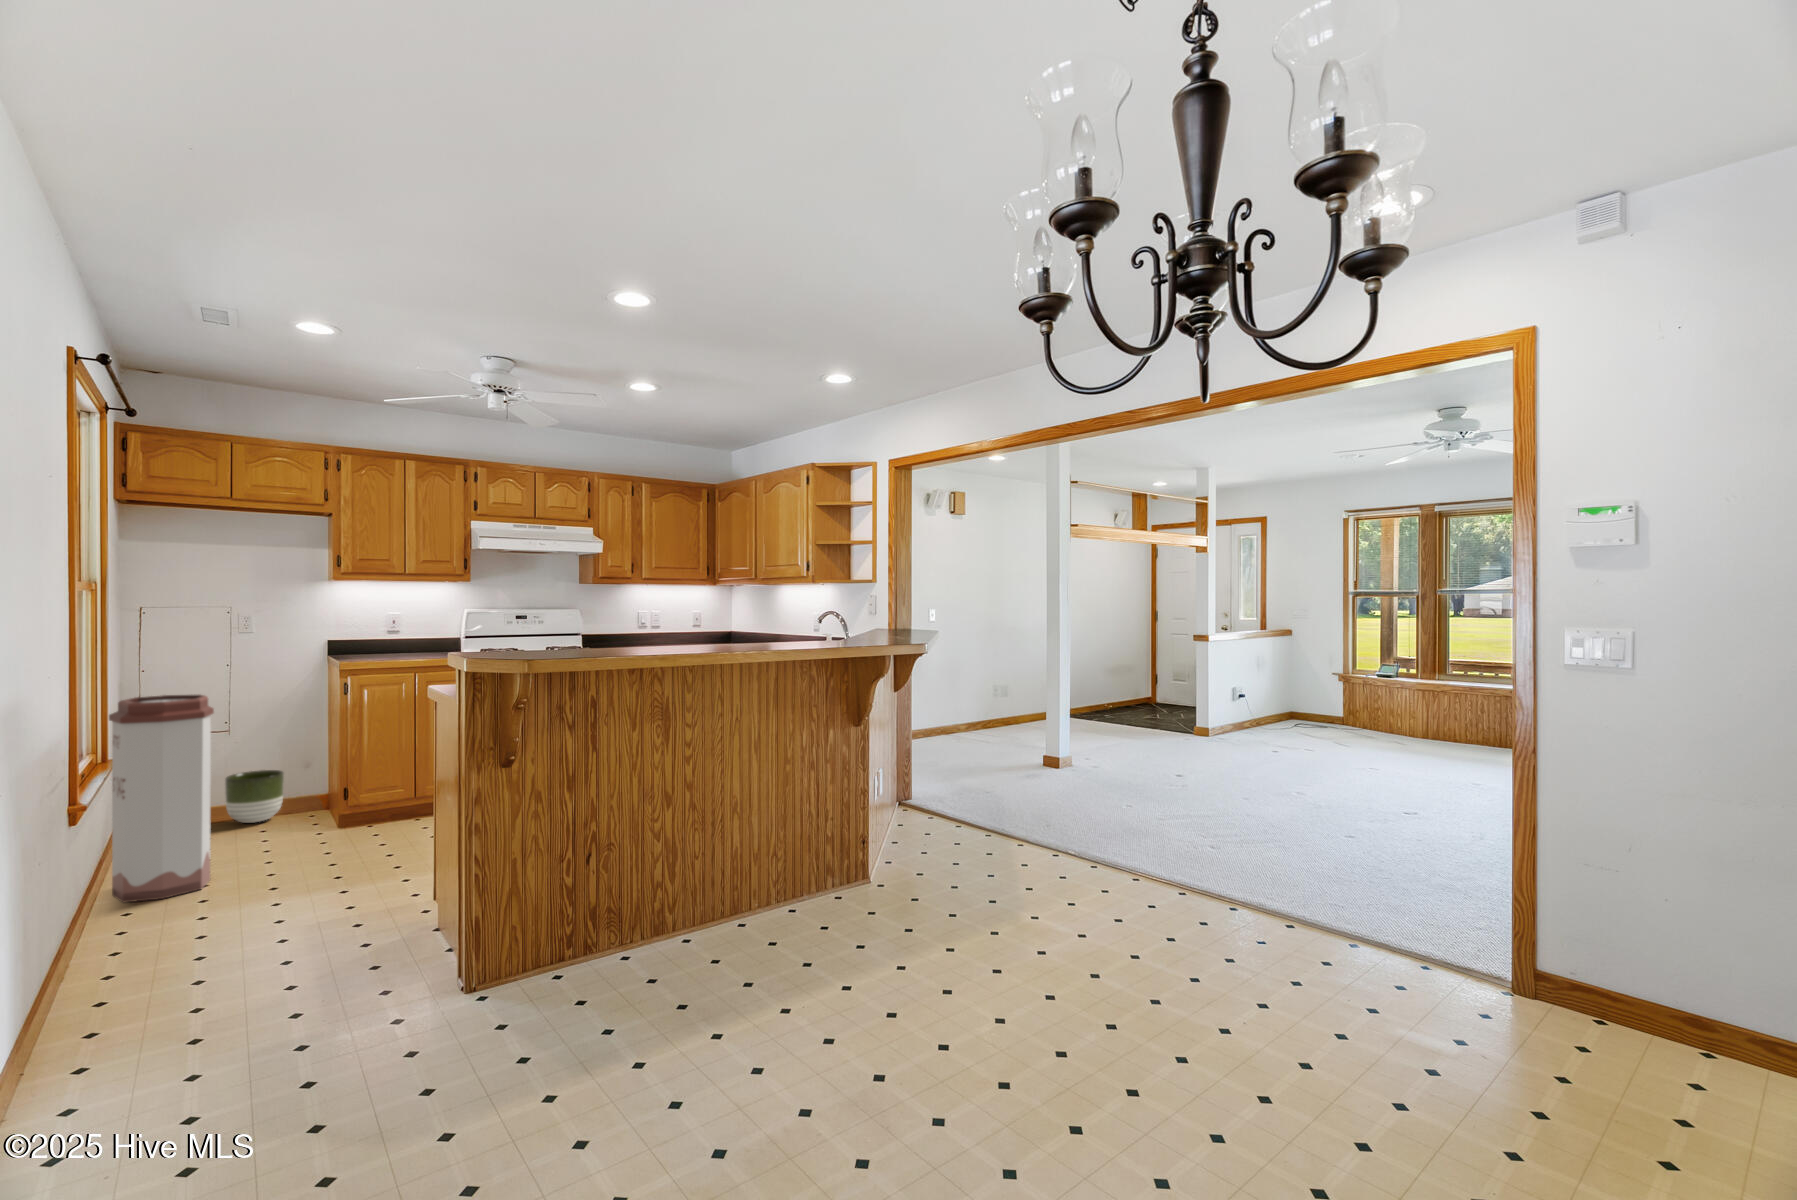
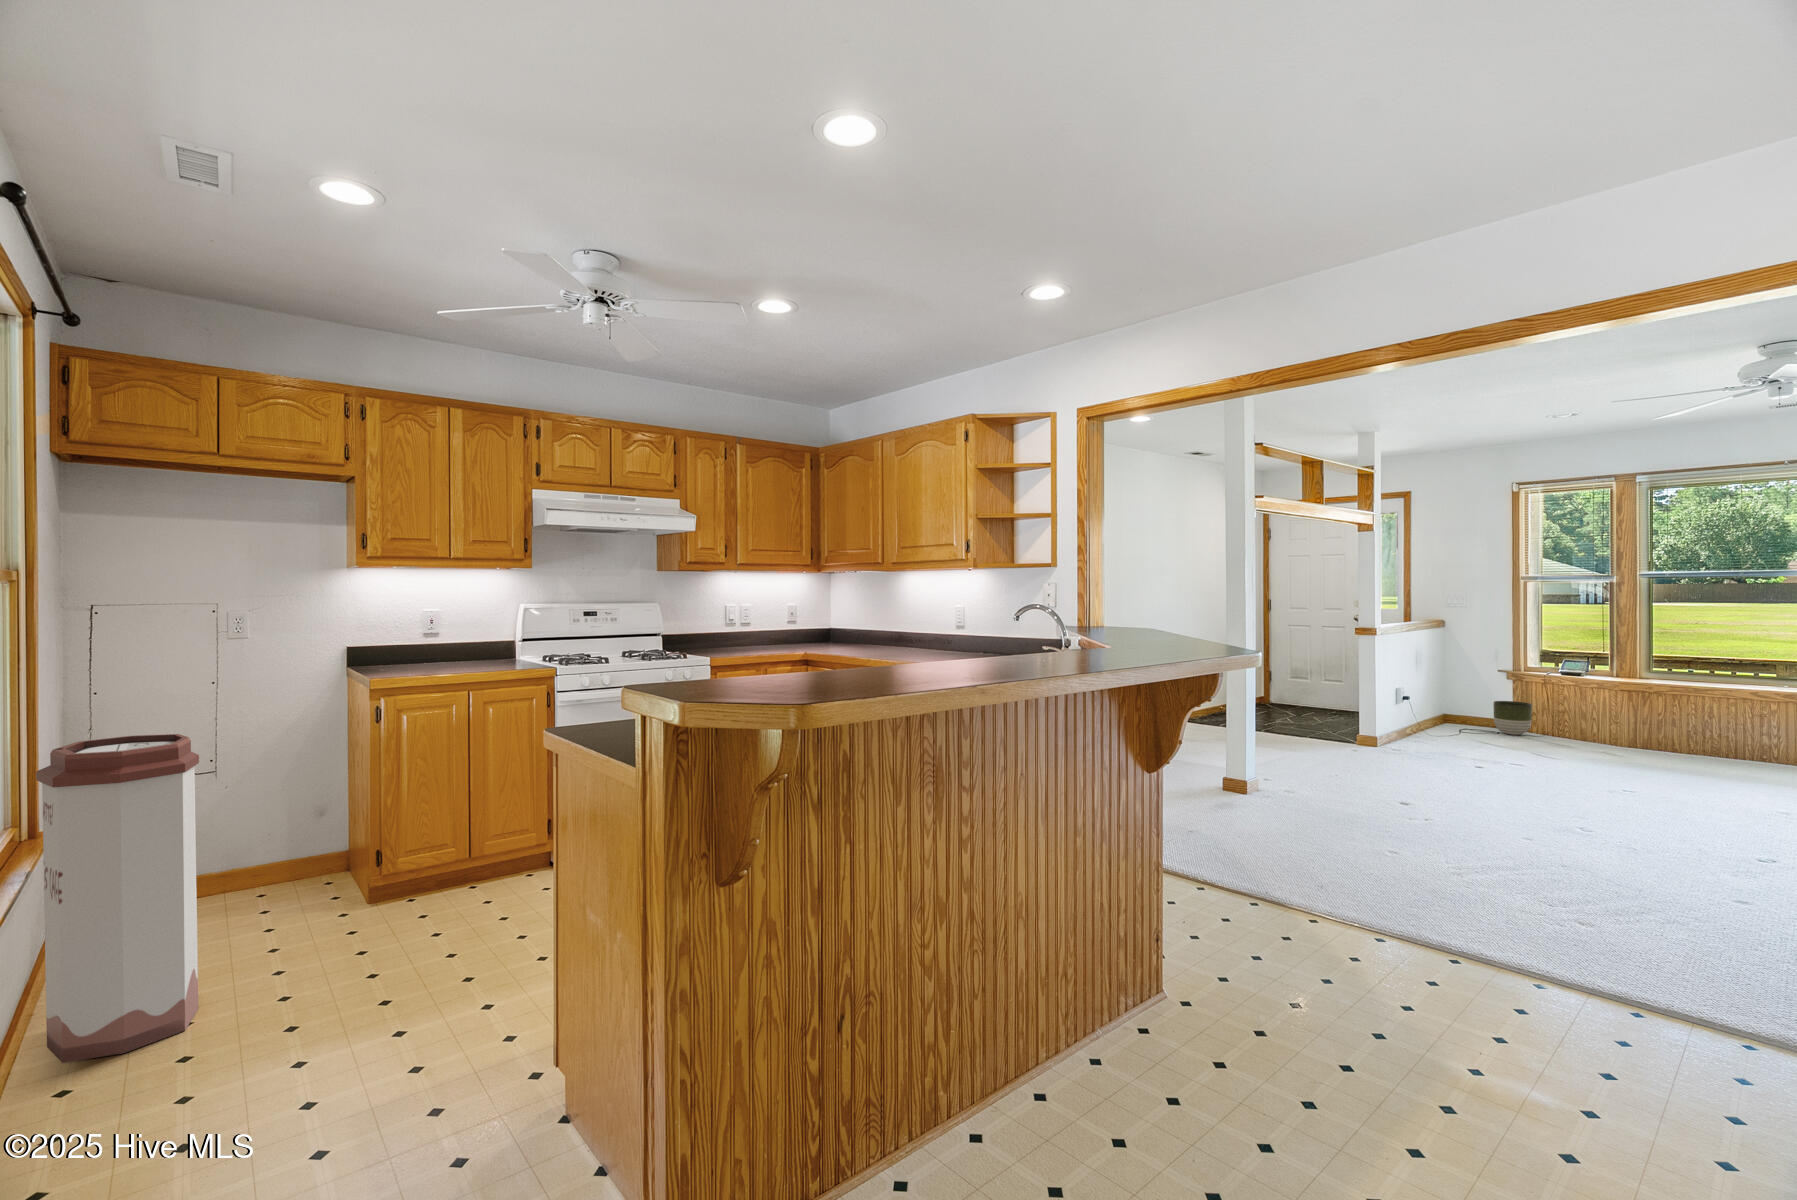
planter: present [225,770,284,823] -> present [1493,701,1532,735]

